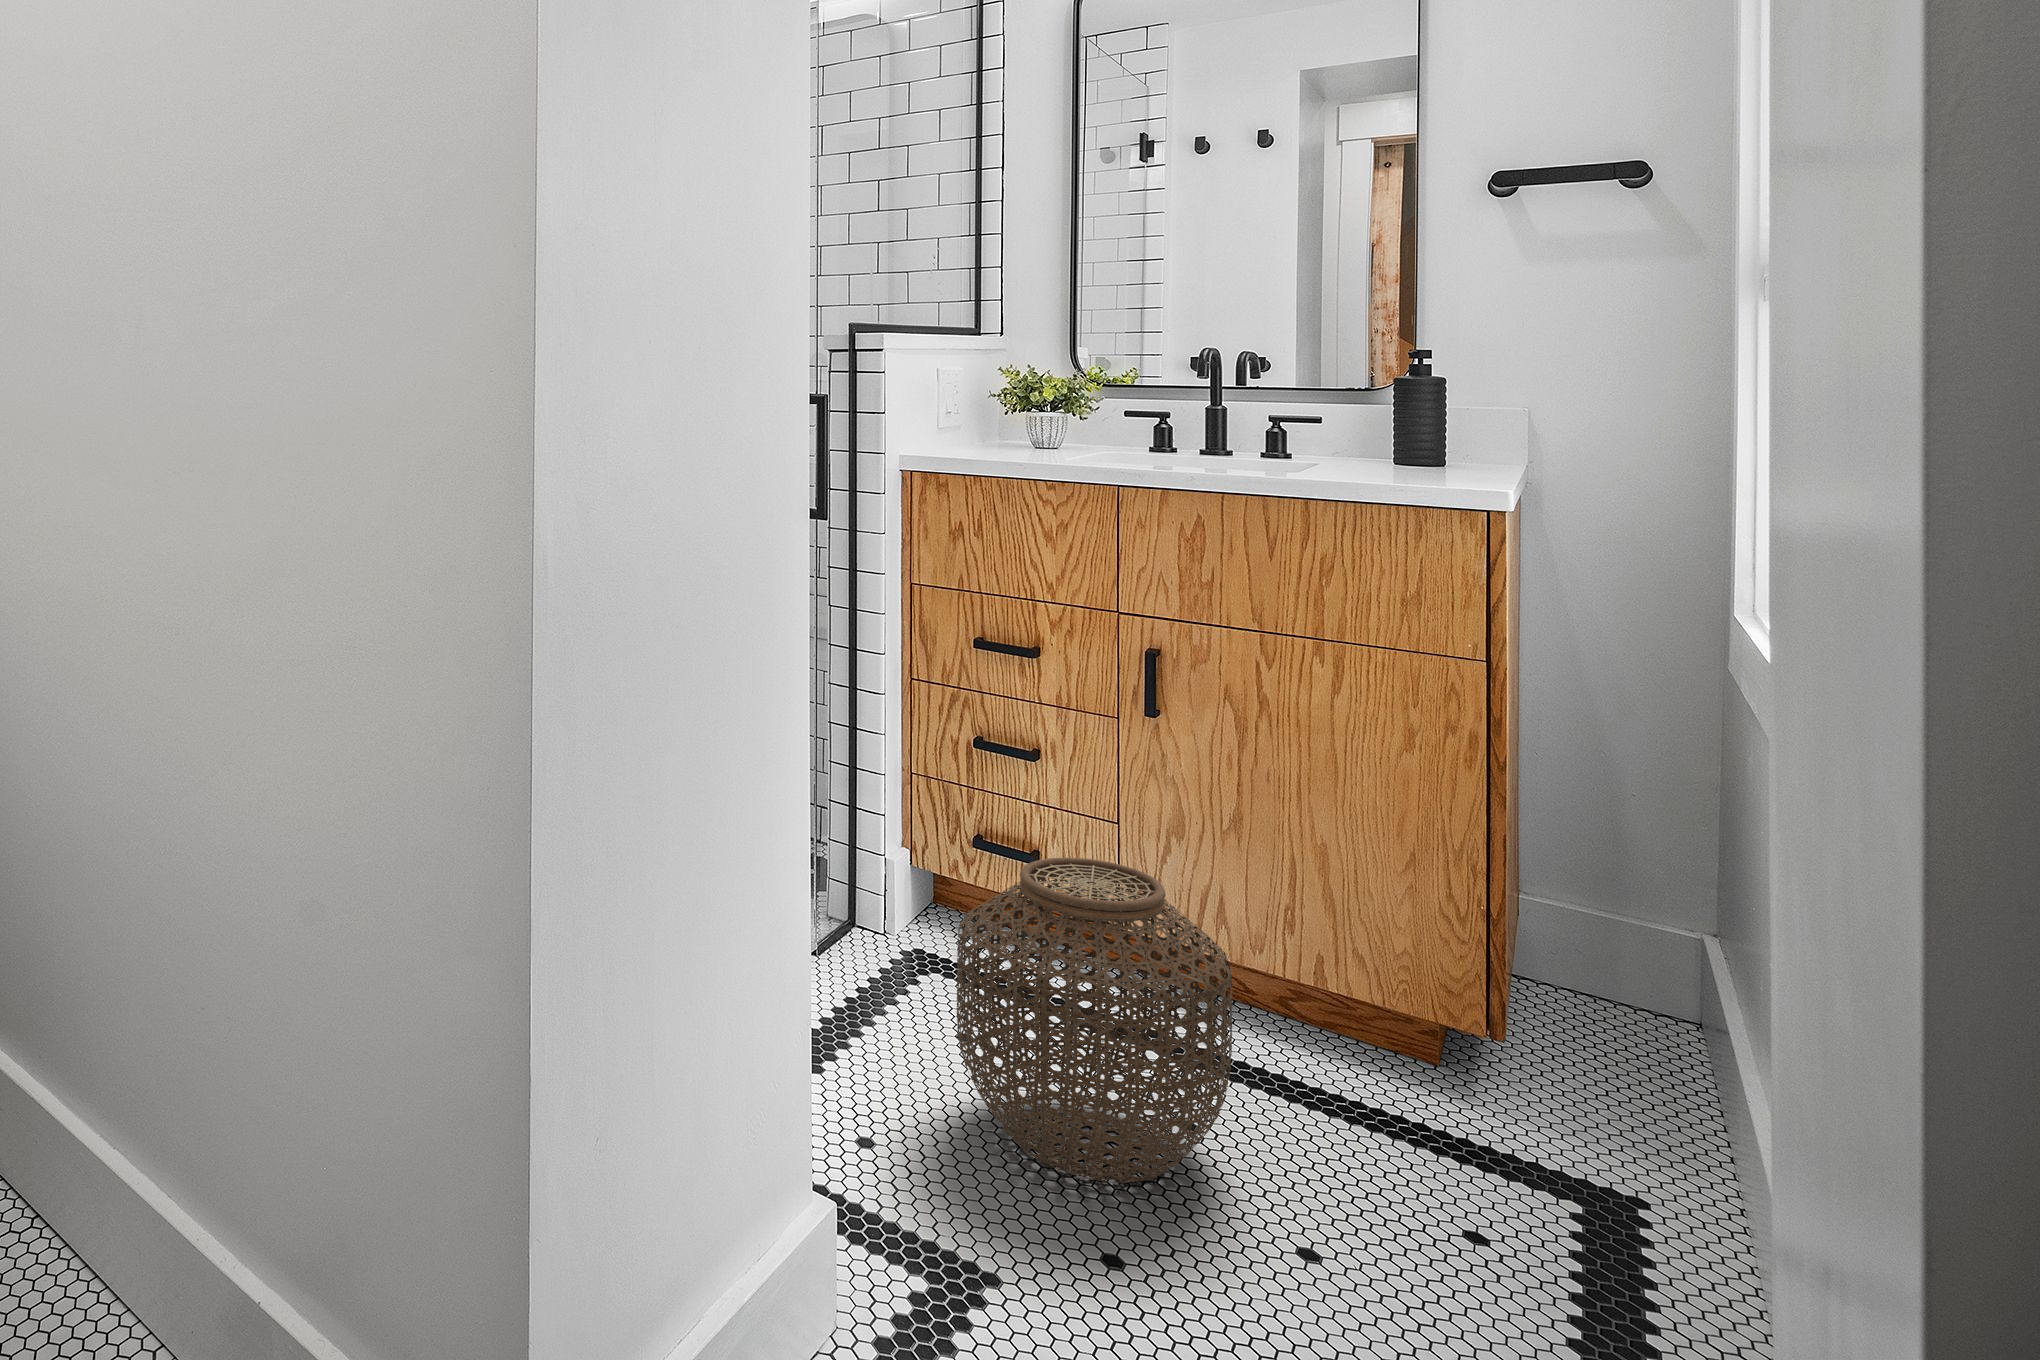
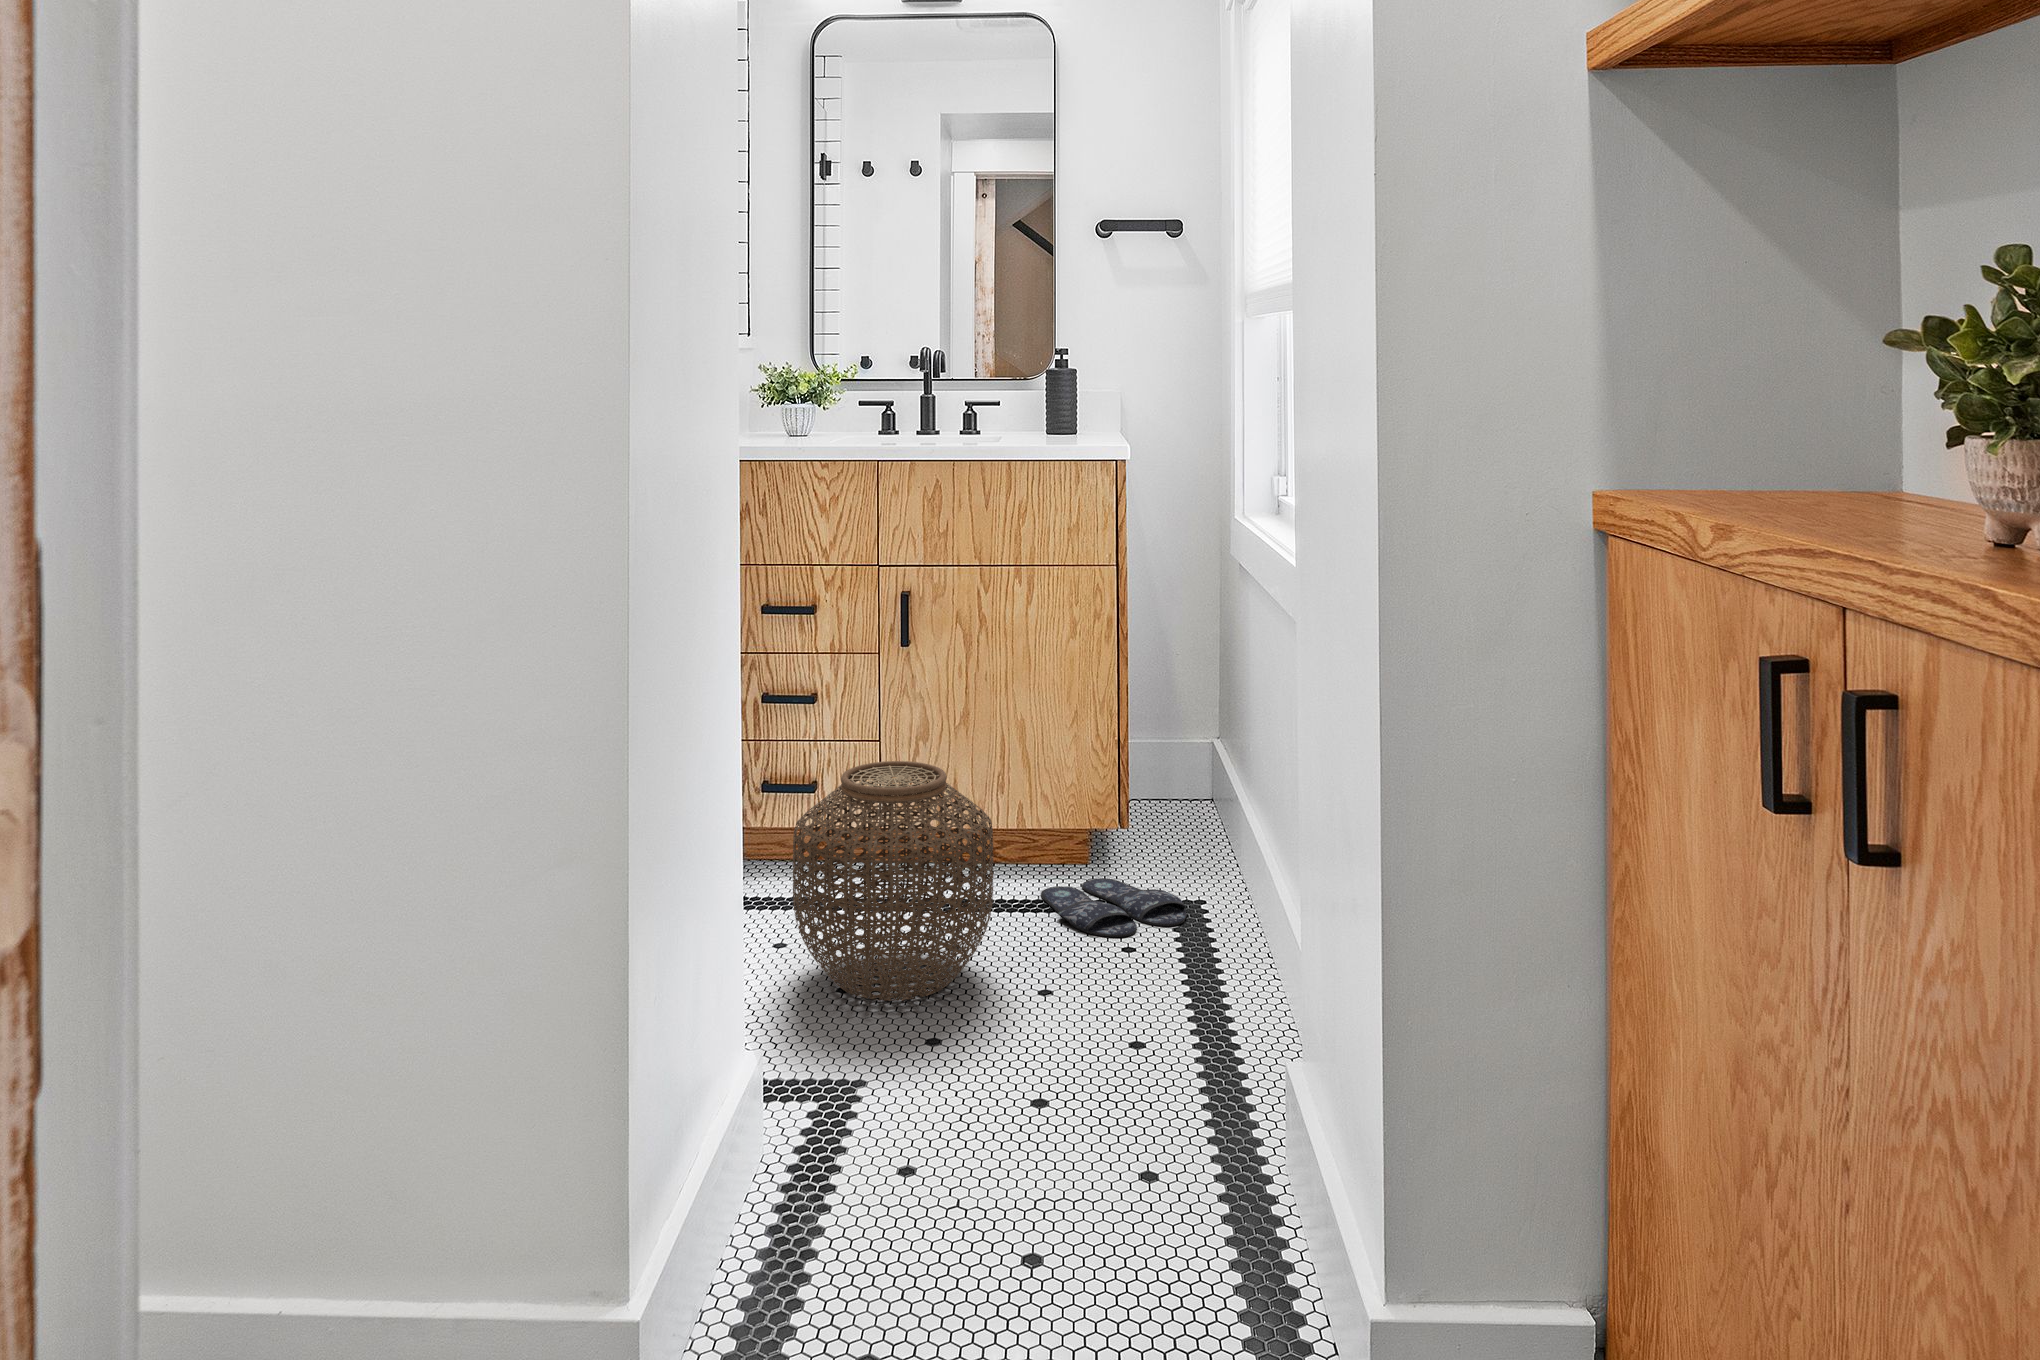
slippers: none [1336,1067,1568,1177] -> present [1041,878,1186,937]

